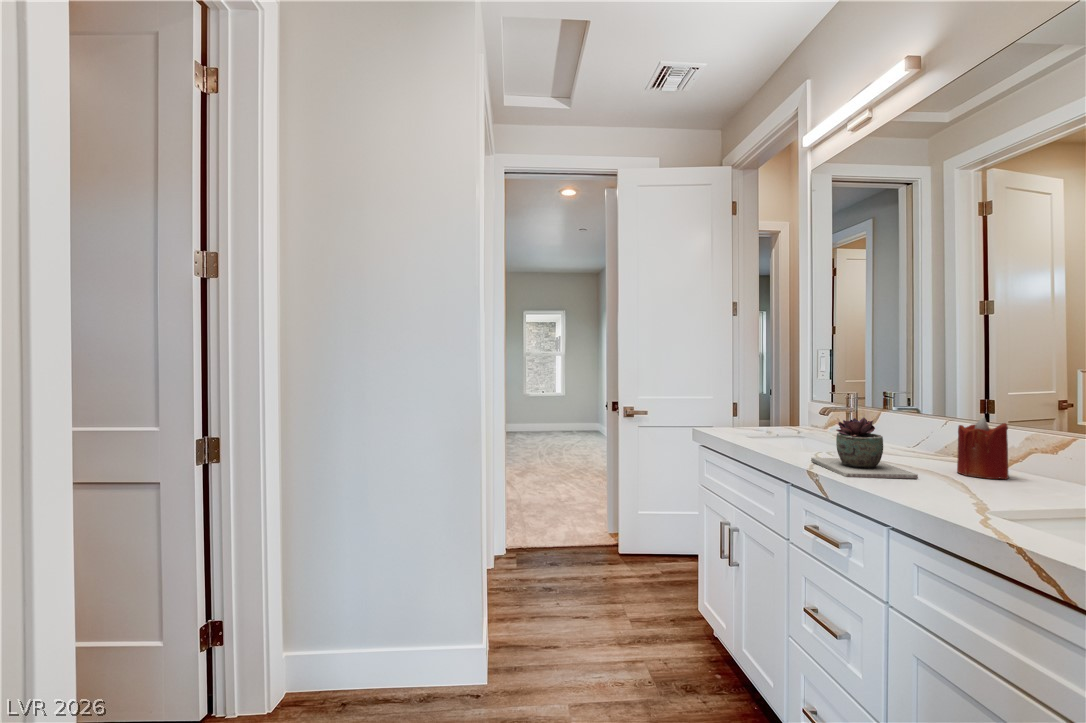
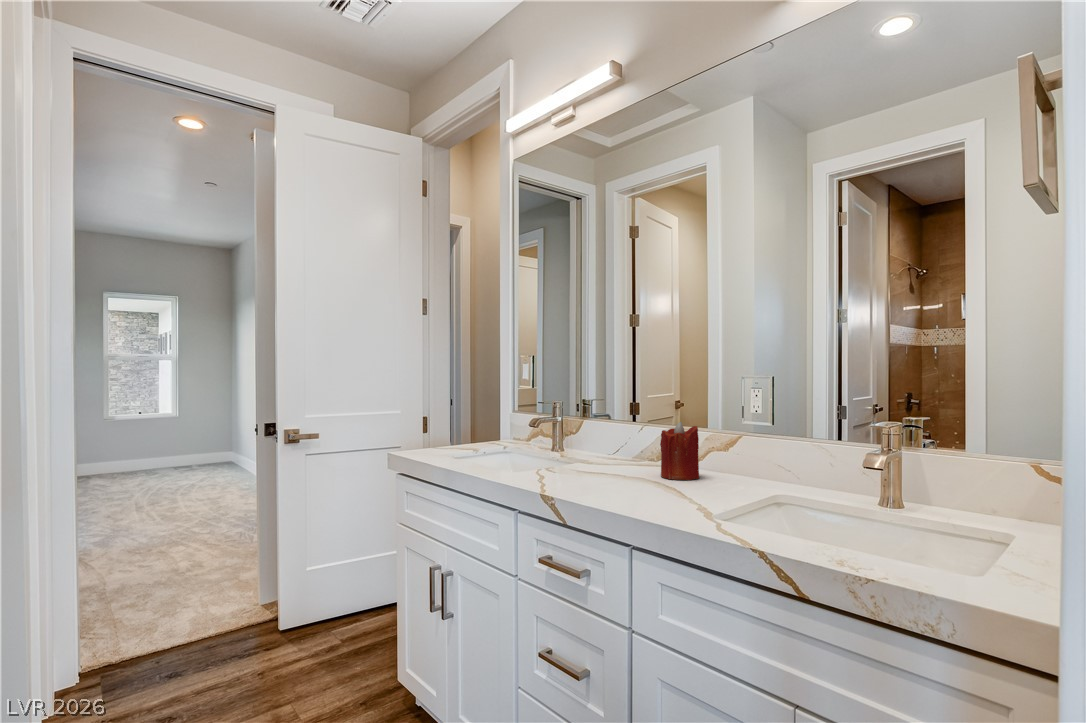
succulent plant: present [811,418,918,478] -> none [538,429,640,497]

